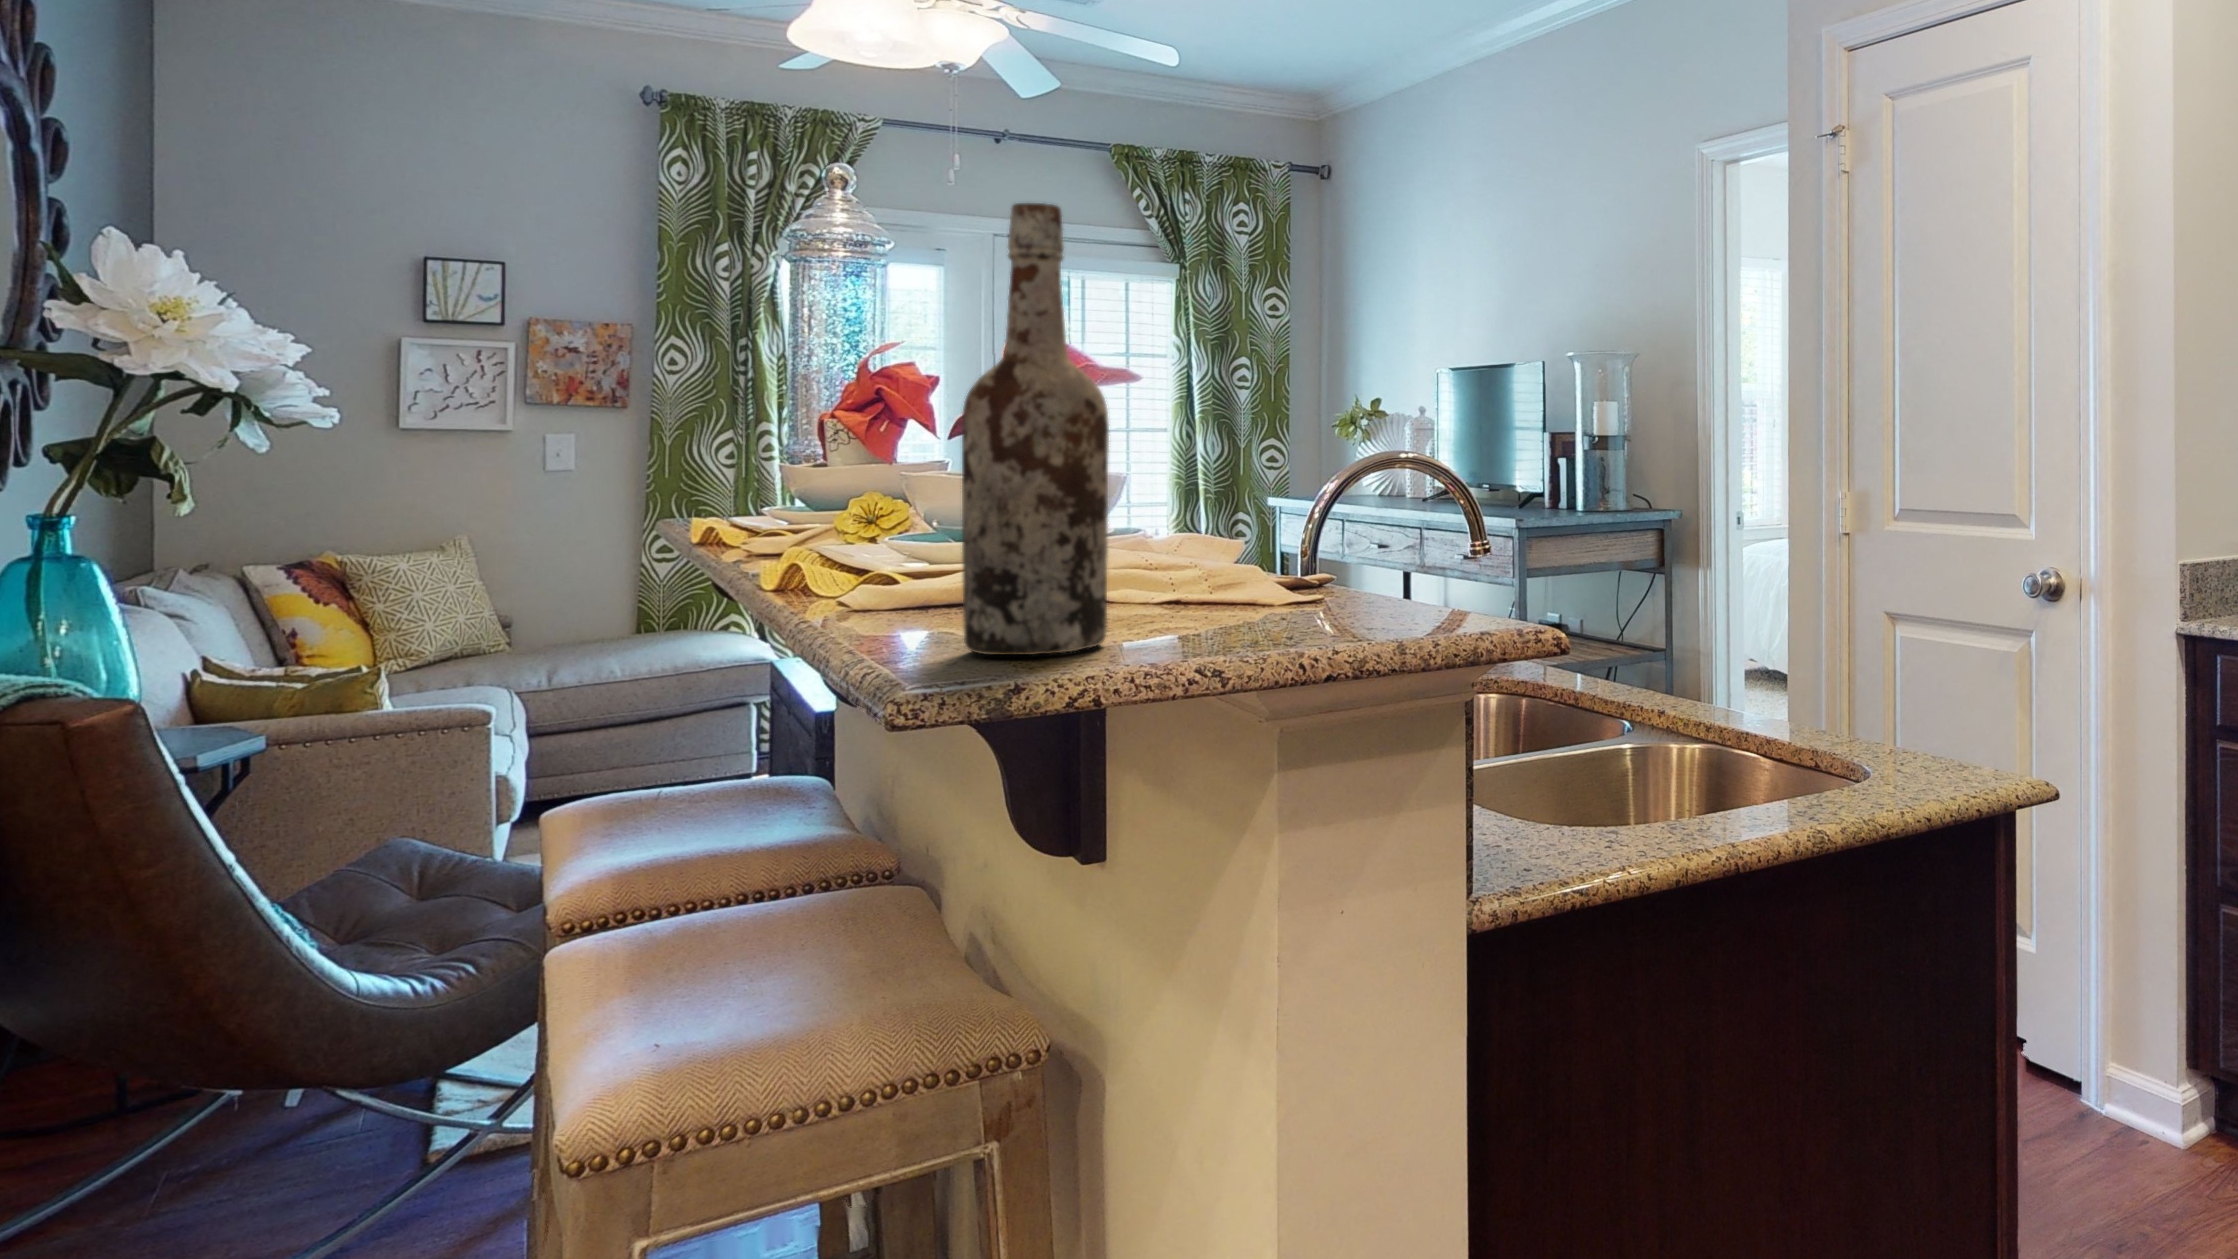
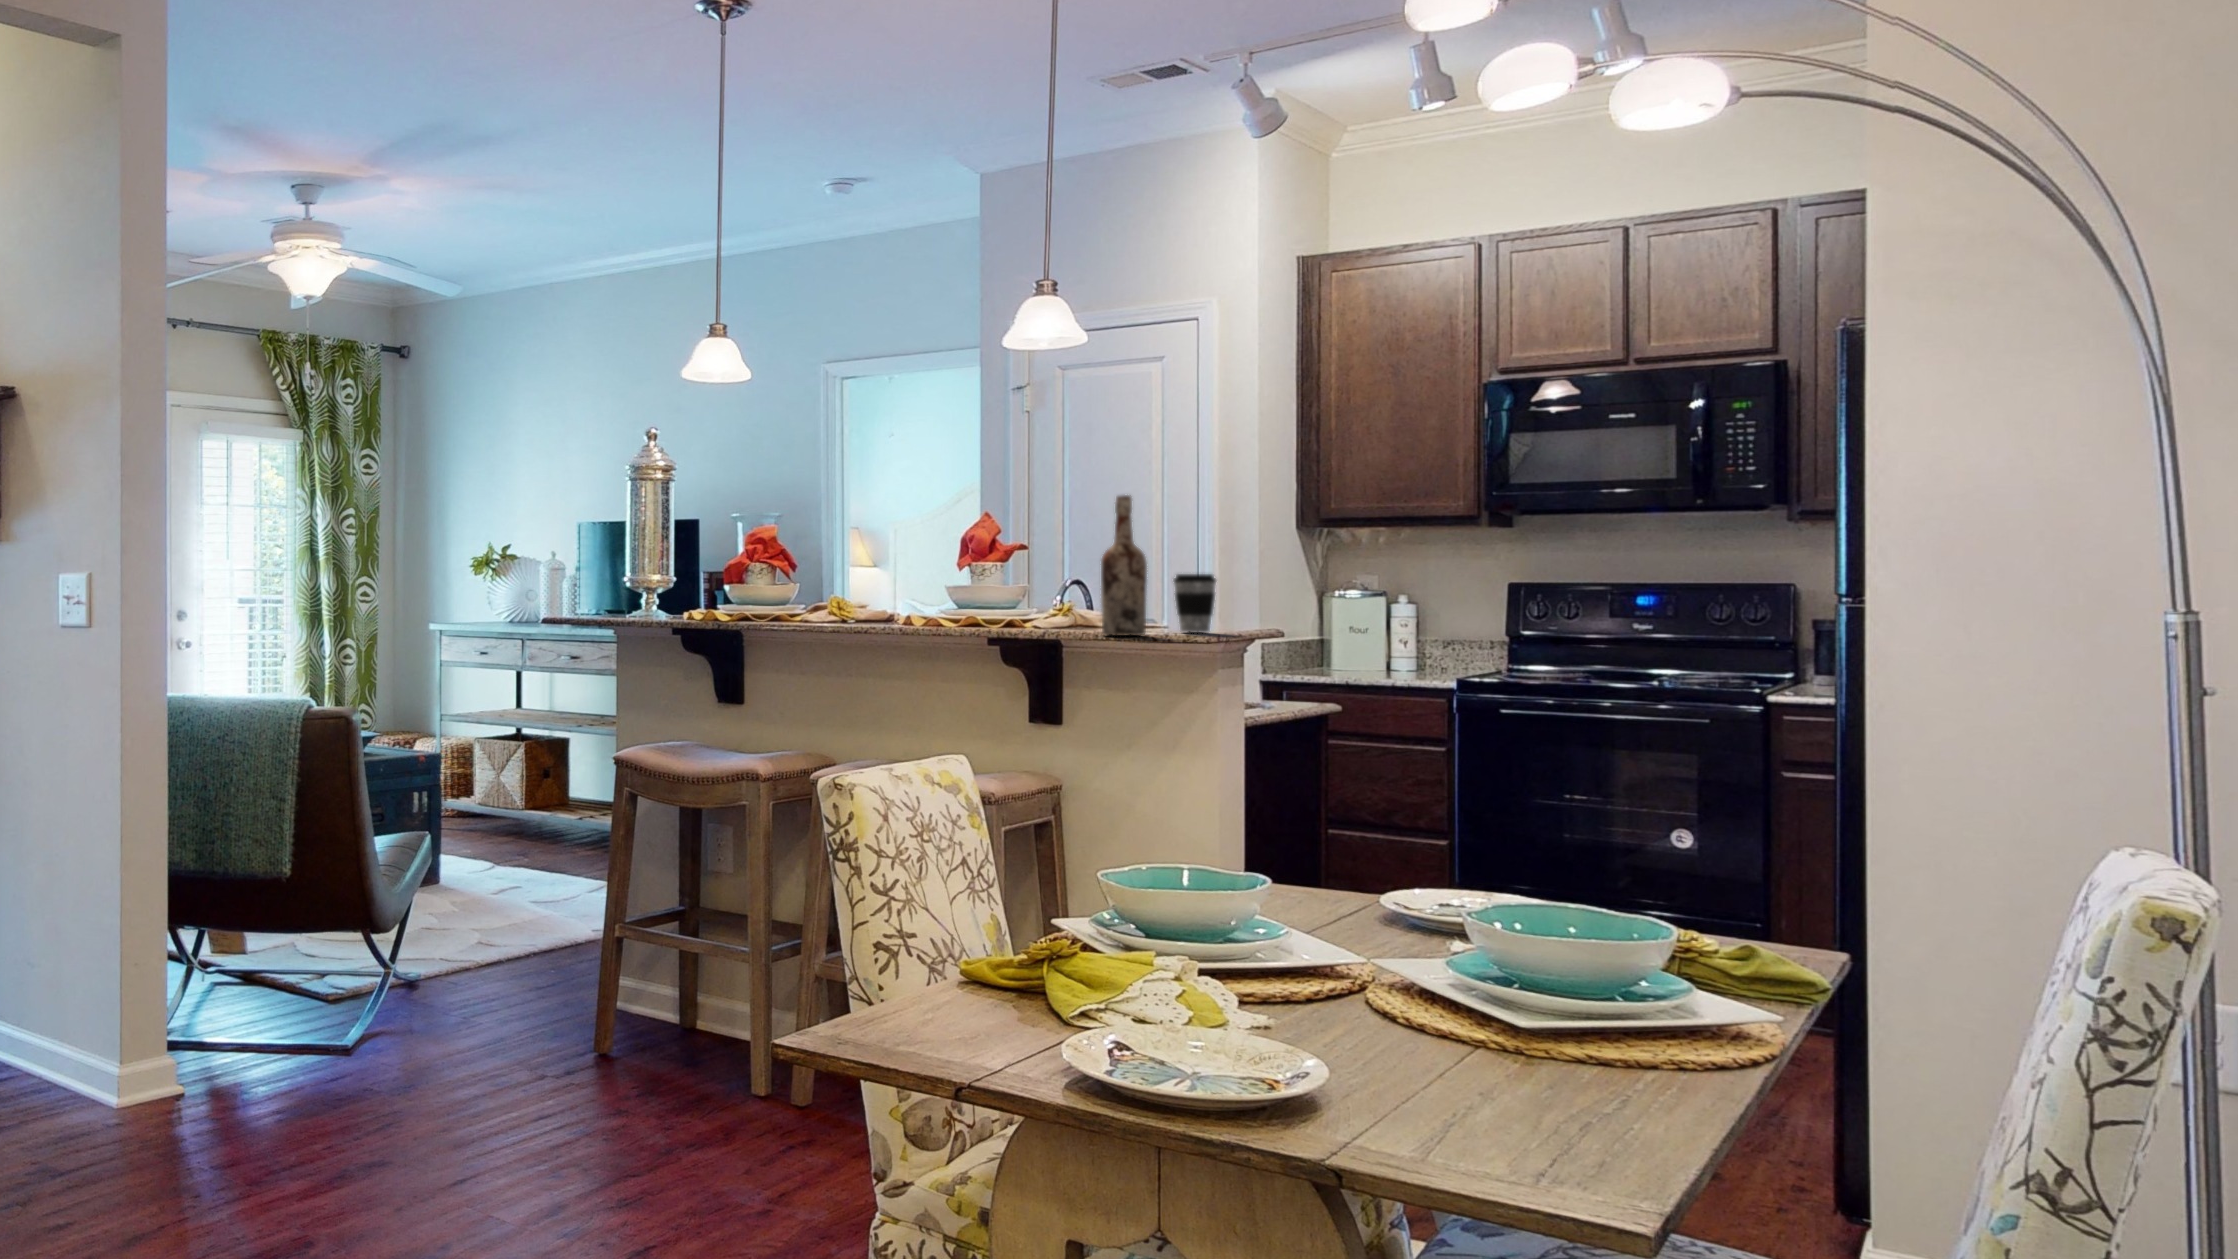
coffee cup: none [1278,450,1408,635] -> present [1174,574,1216,633]

